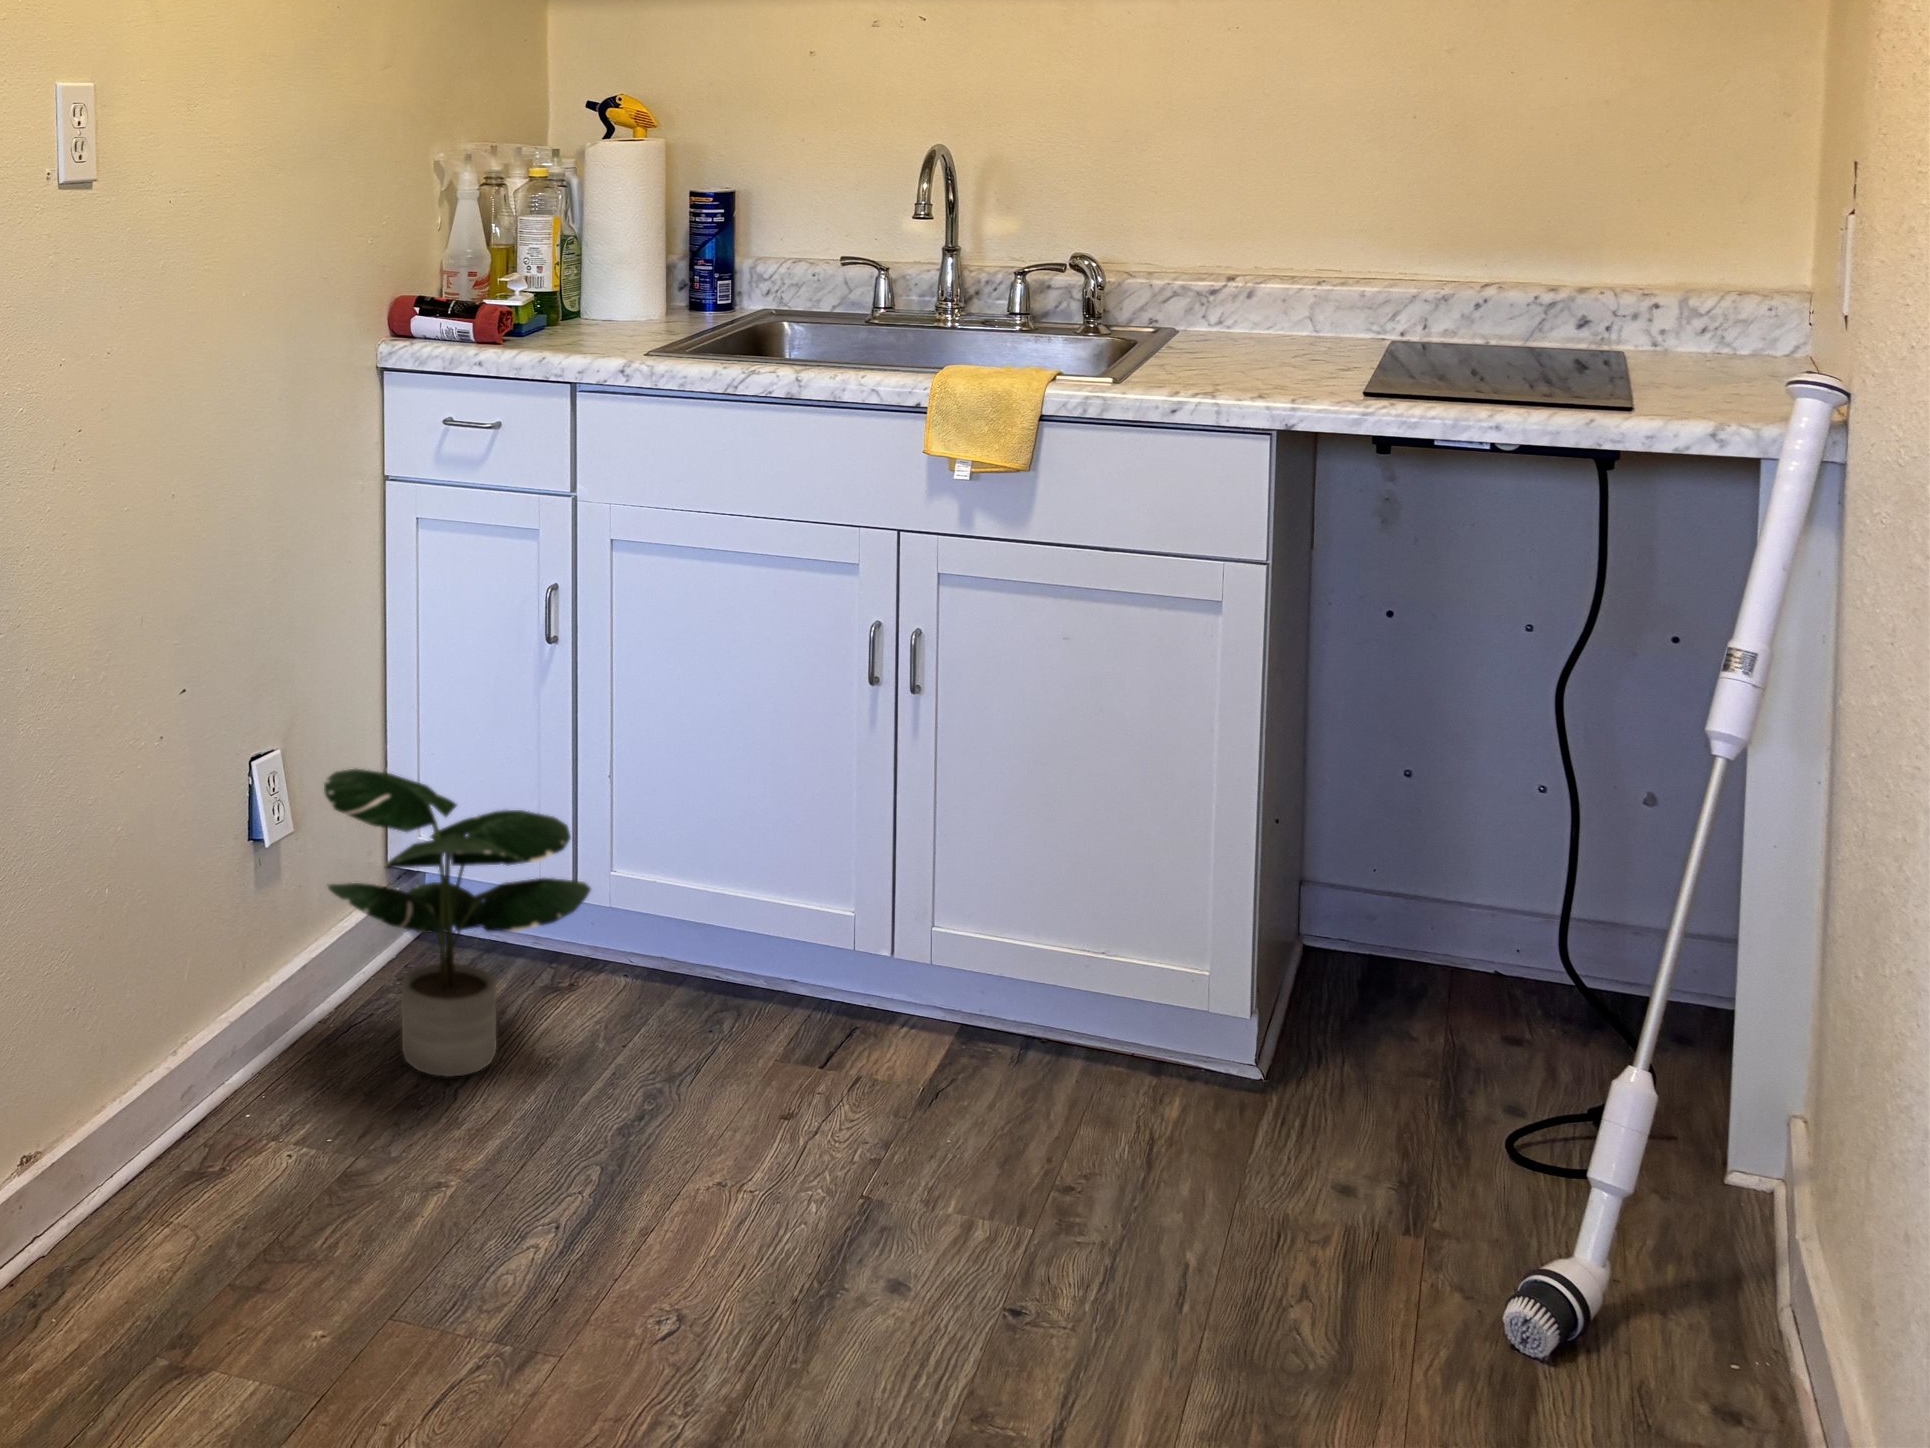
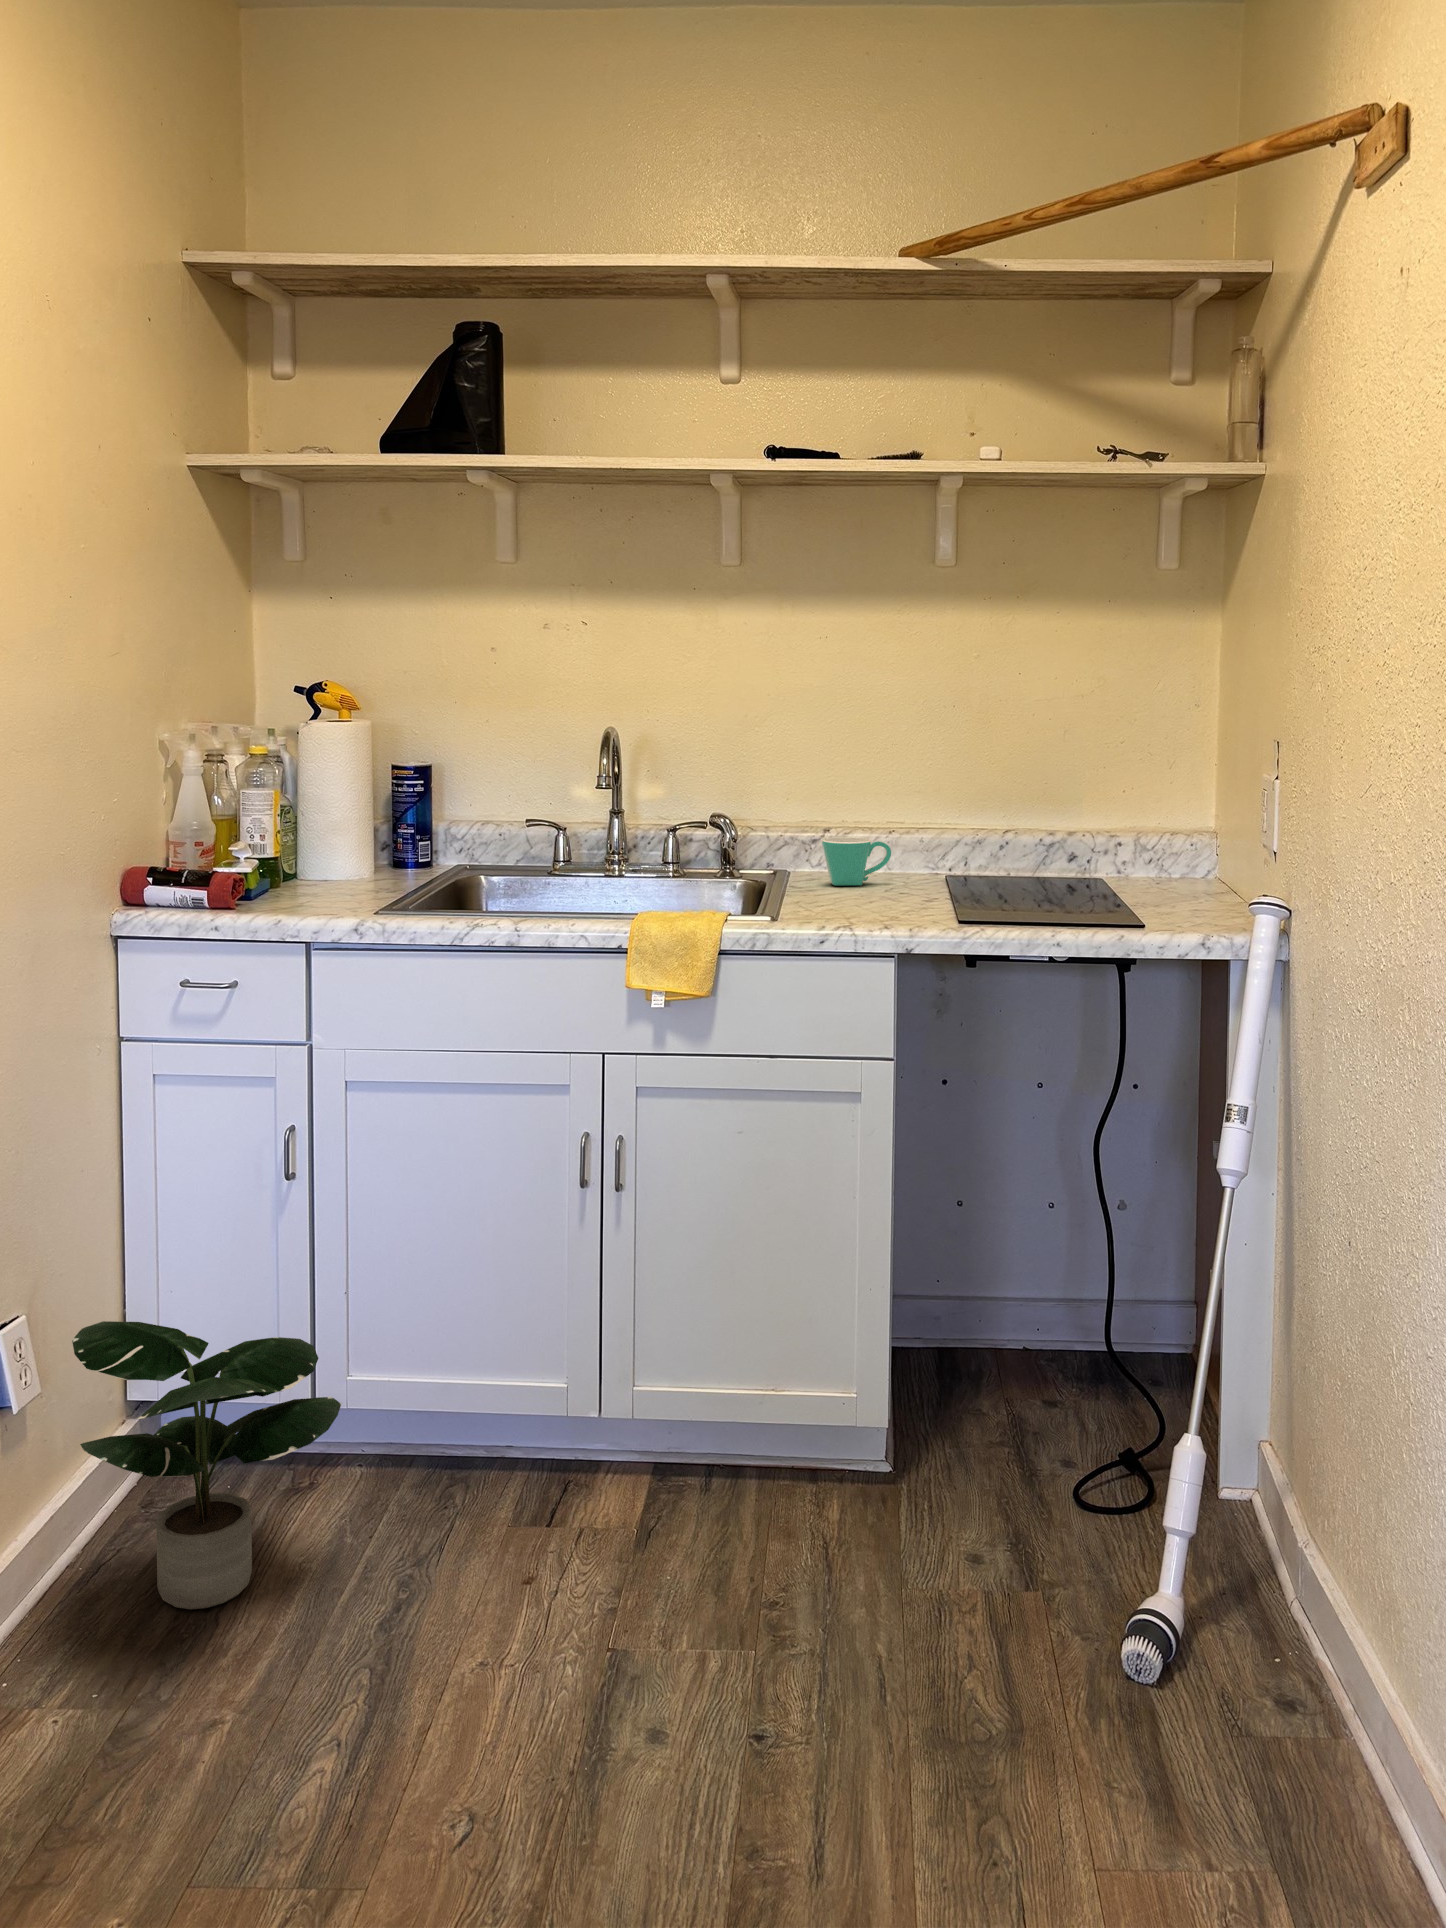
mug: none [1213,288,1309,349] -> present [822,837,891,885]

